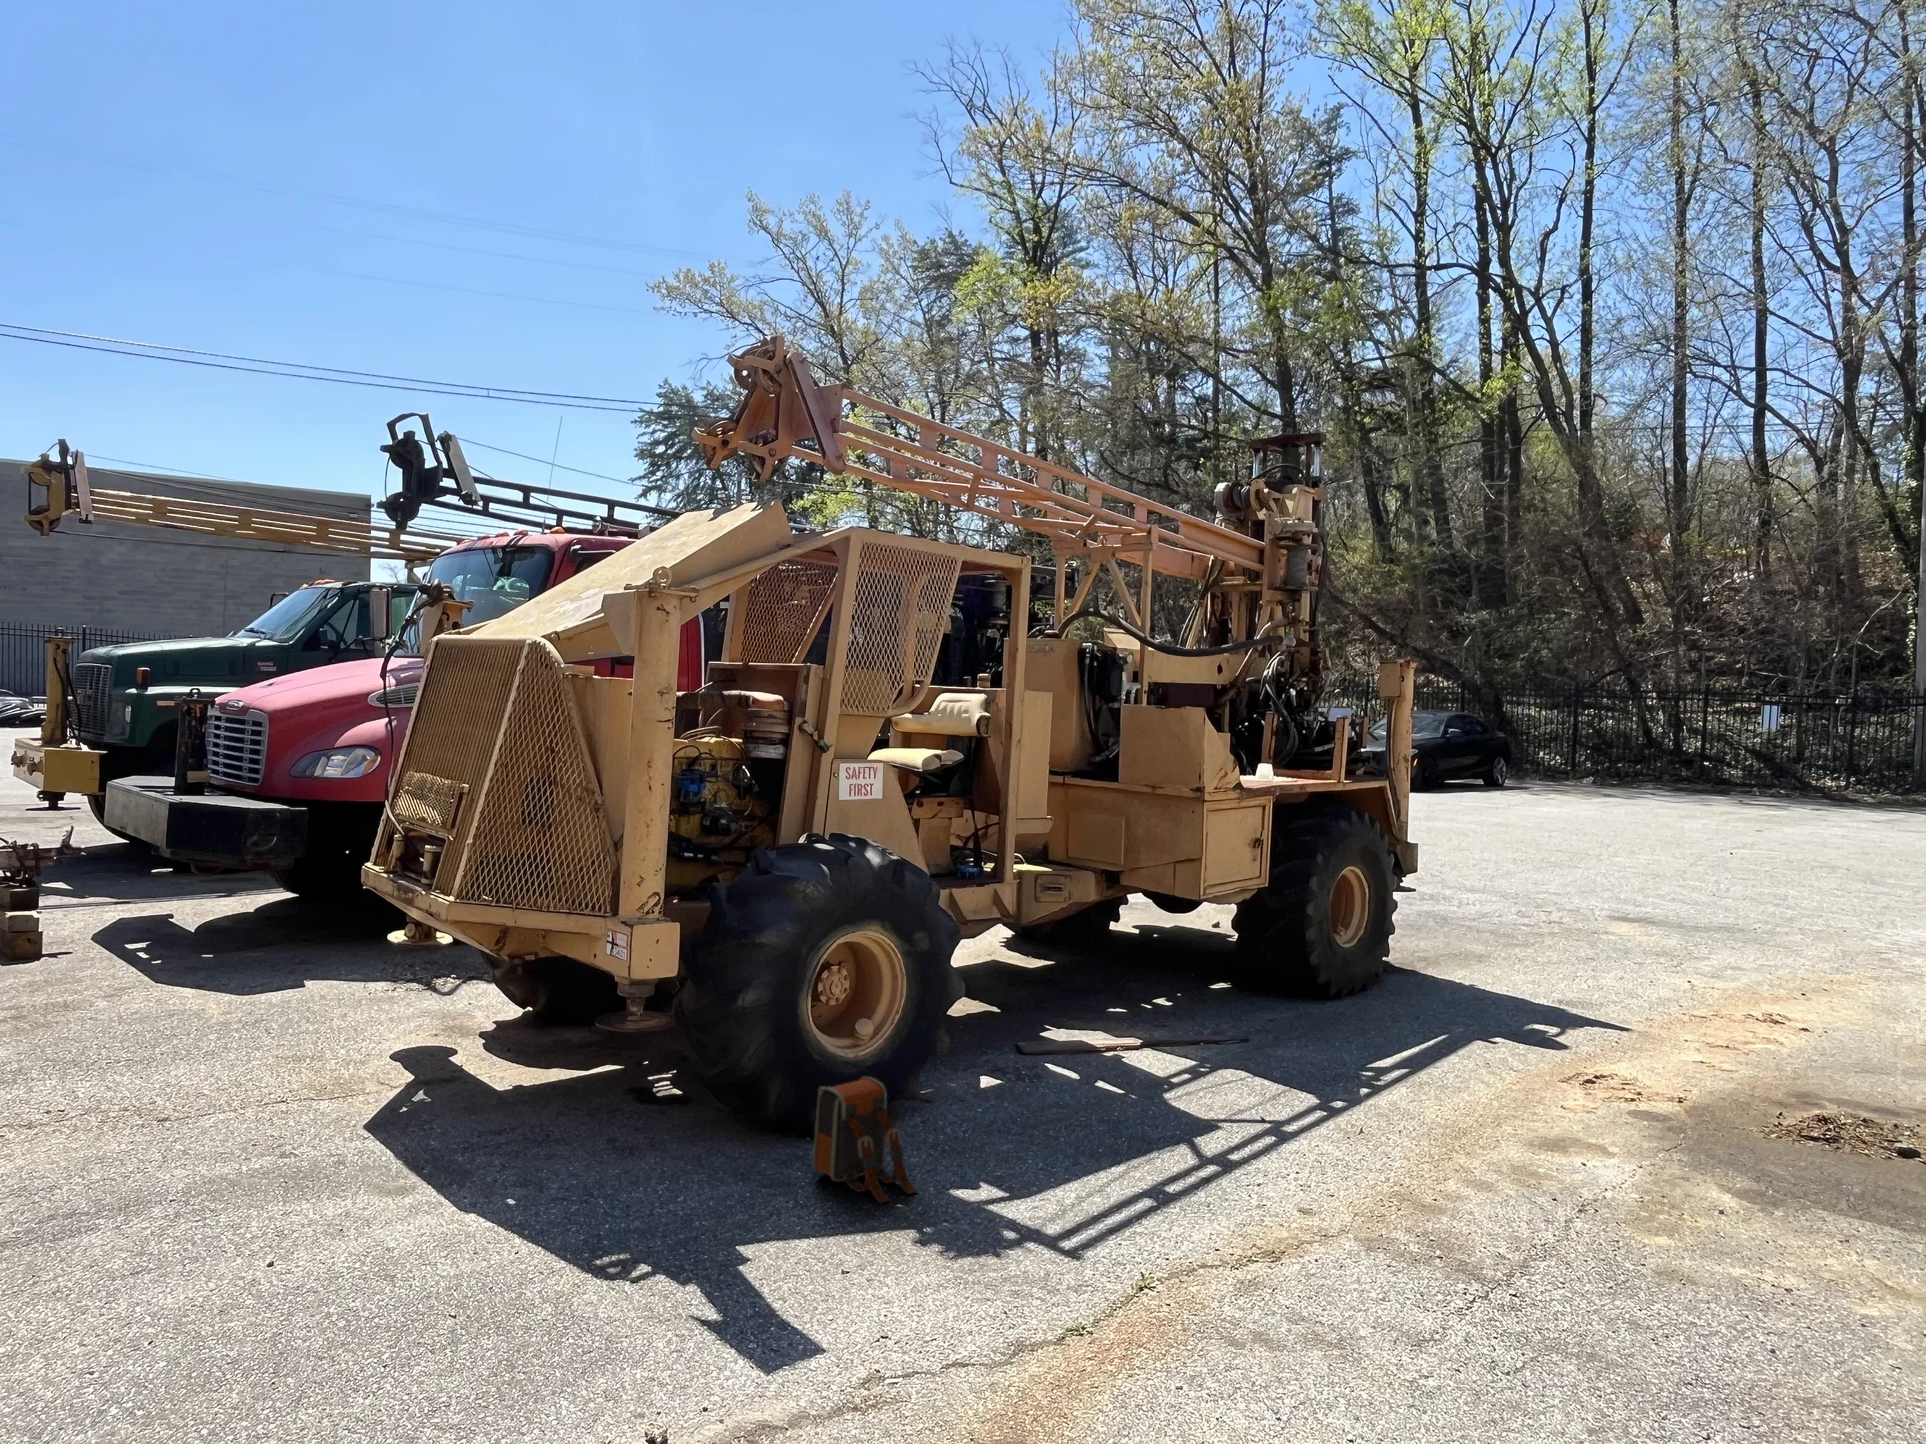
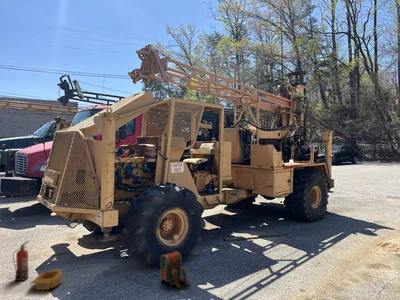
fire extinguisher: none [290,1029,344,1172] -> present [13,241,28,281]
cardboard box: none [359,1132,469,1201] -> present [30,269,63,290]

